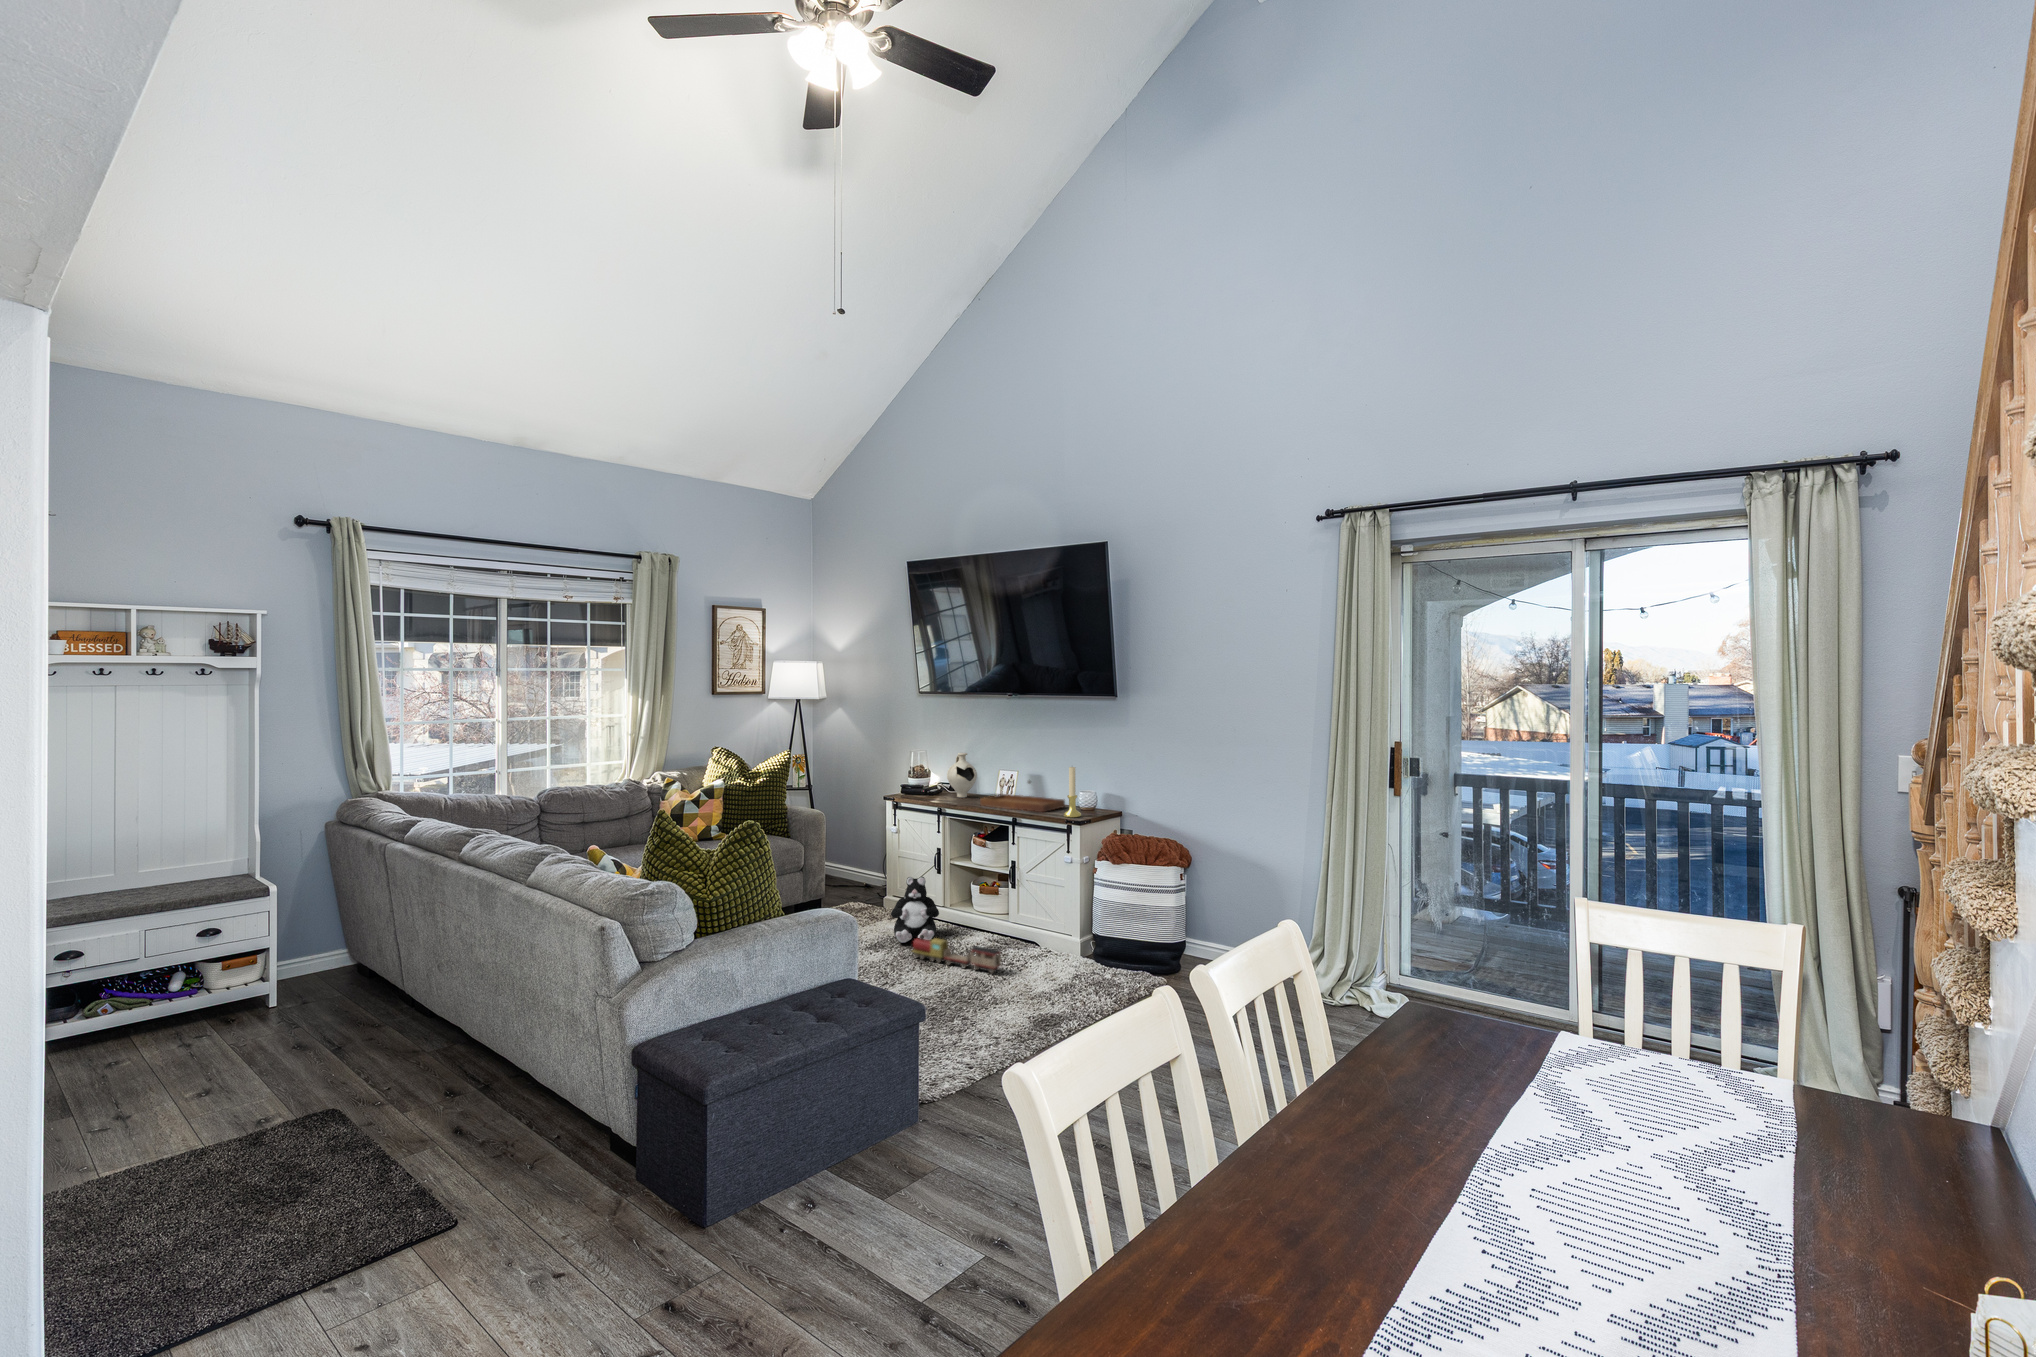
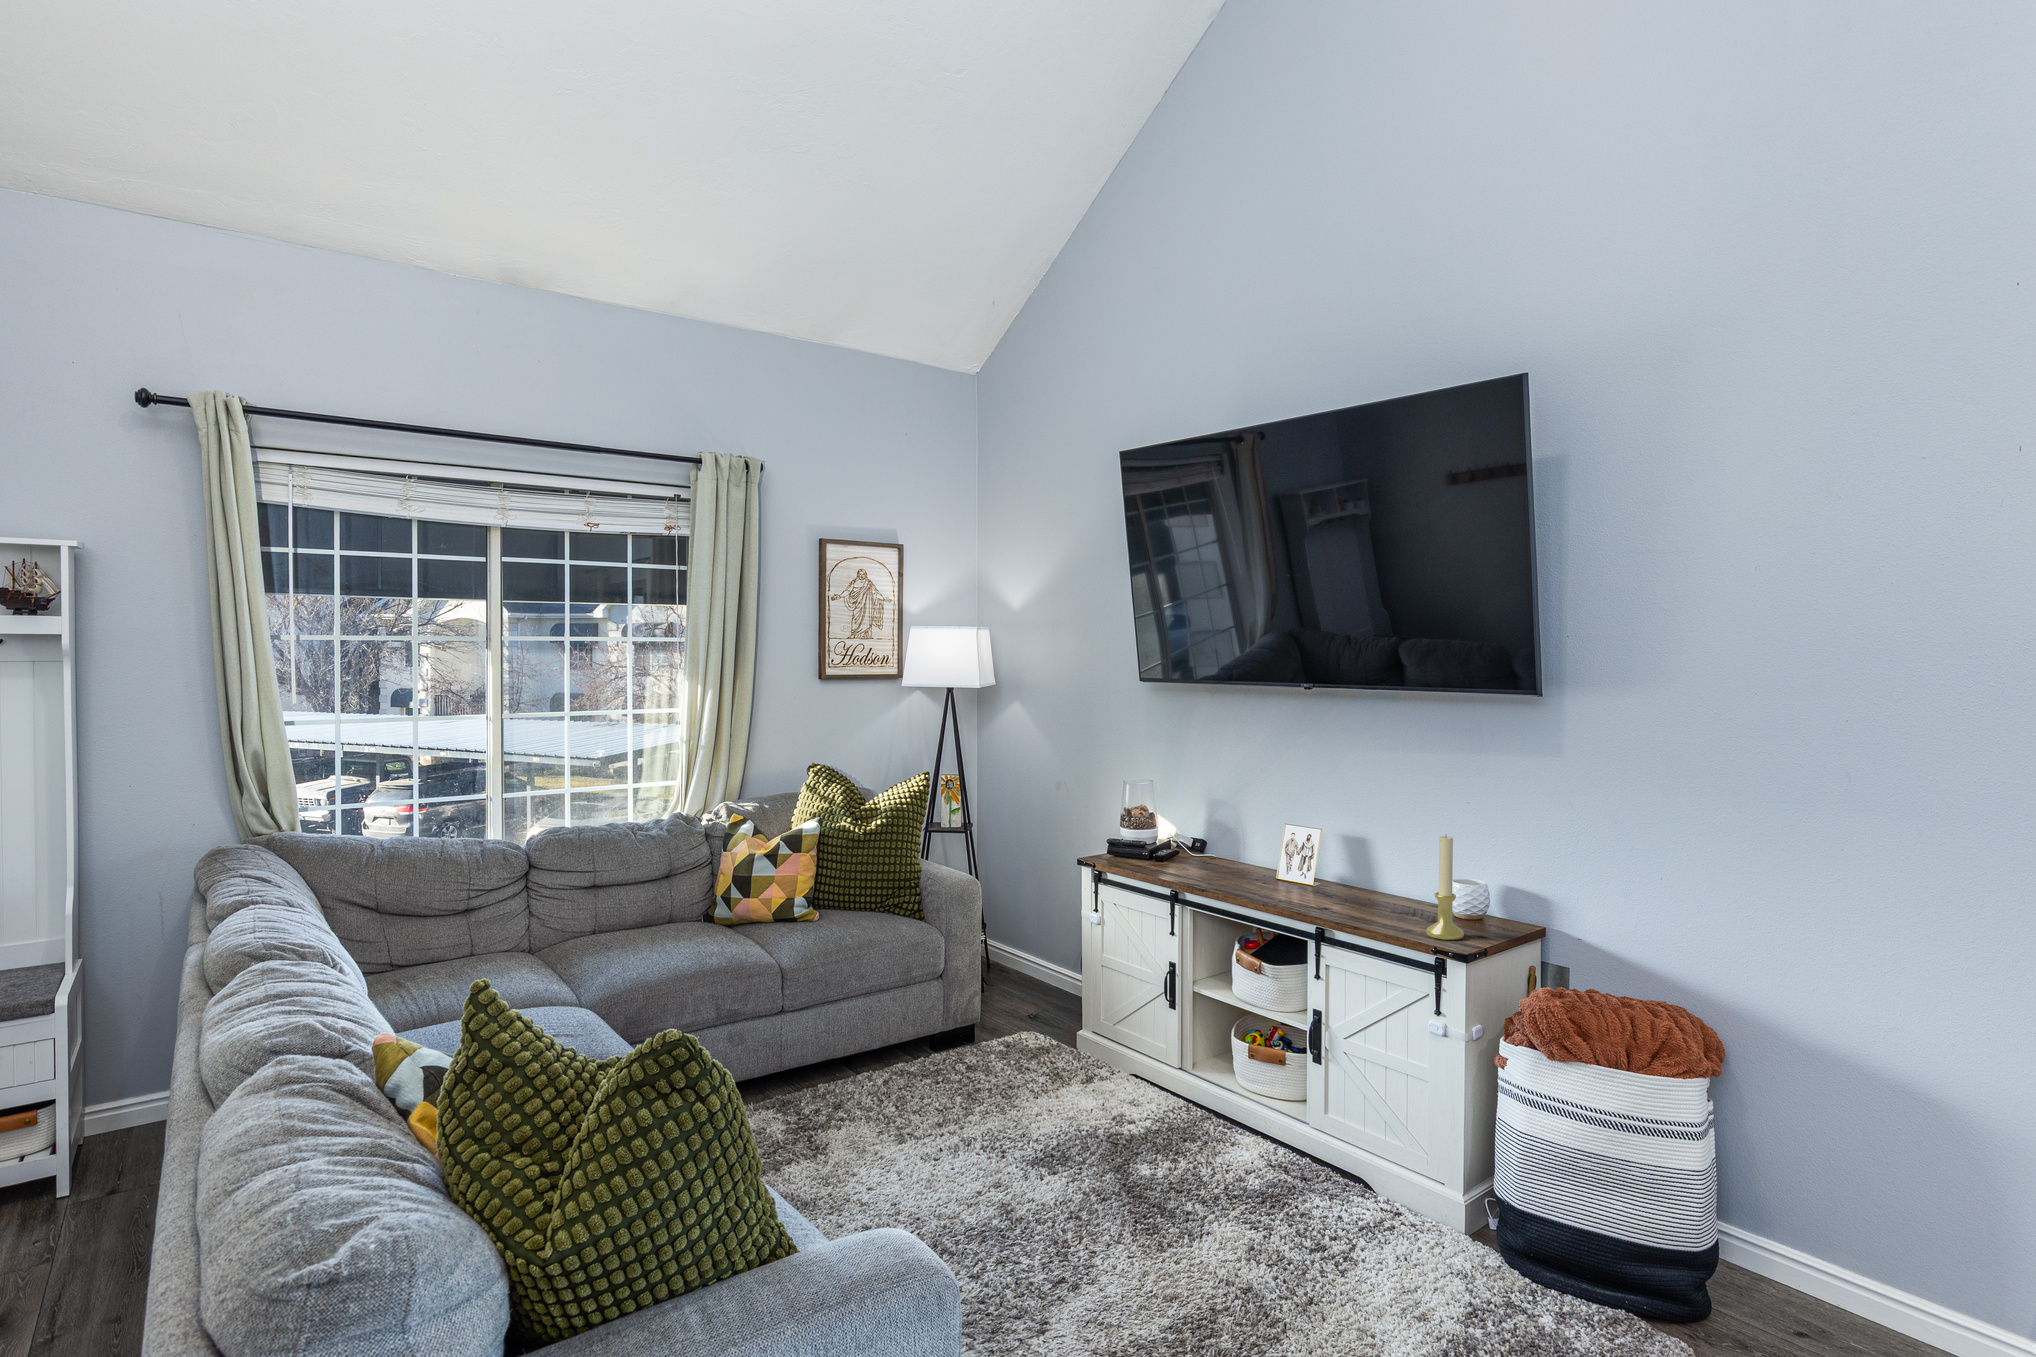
decorative vase: present [947,753,977,798] -> none [1188,790,1243,871]
tray: present [980,780,1065,812] -> none [1251,850,1420,920]
plush toy: present [891,877,939,943] -> none [1084,1022,1173,1154]
toy train: present [913,935,1001,973] -> none [1119,1153,1302,1268]

